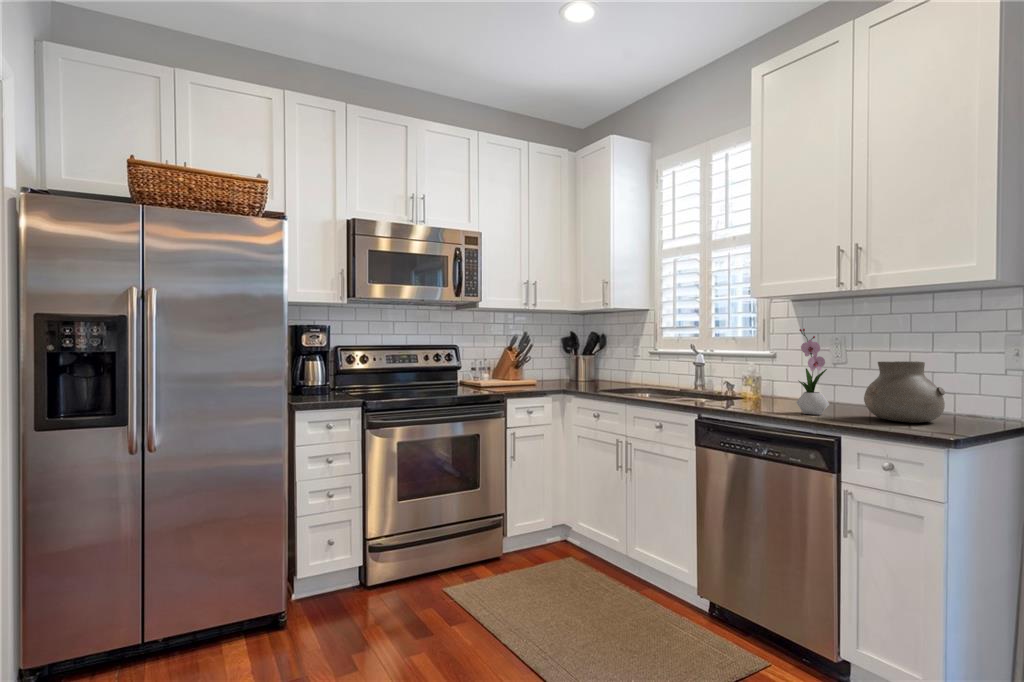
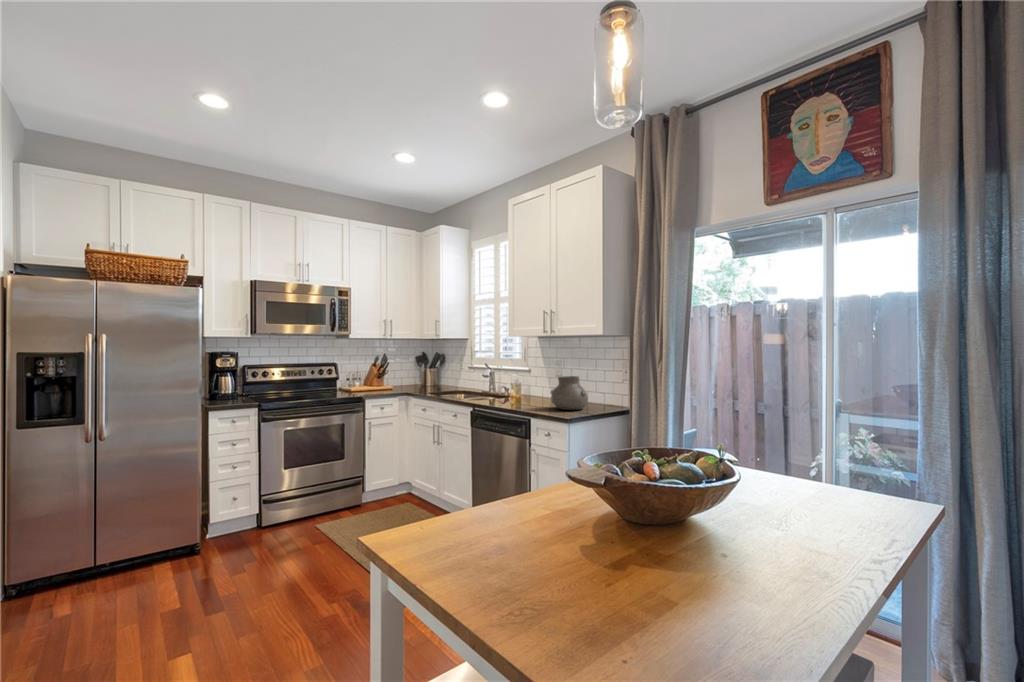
flower arrangement: present [796,329,829,415] -> none [522,357,540,407]

